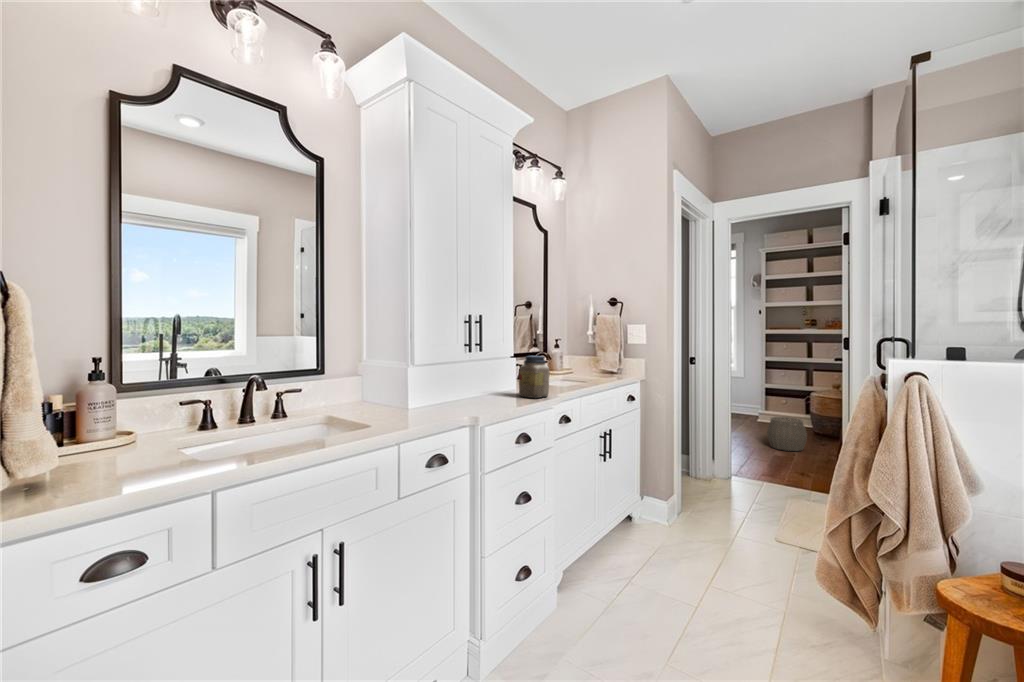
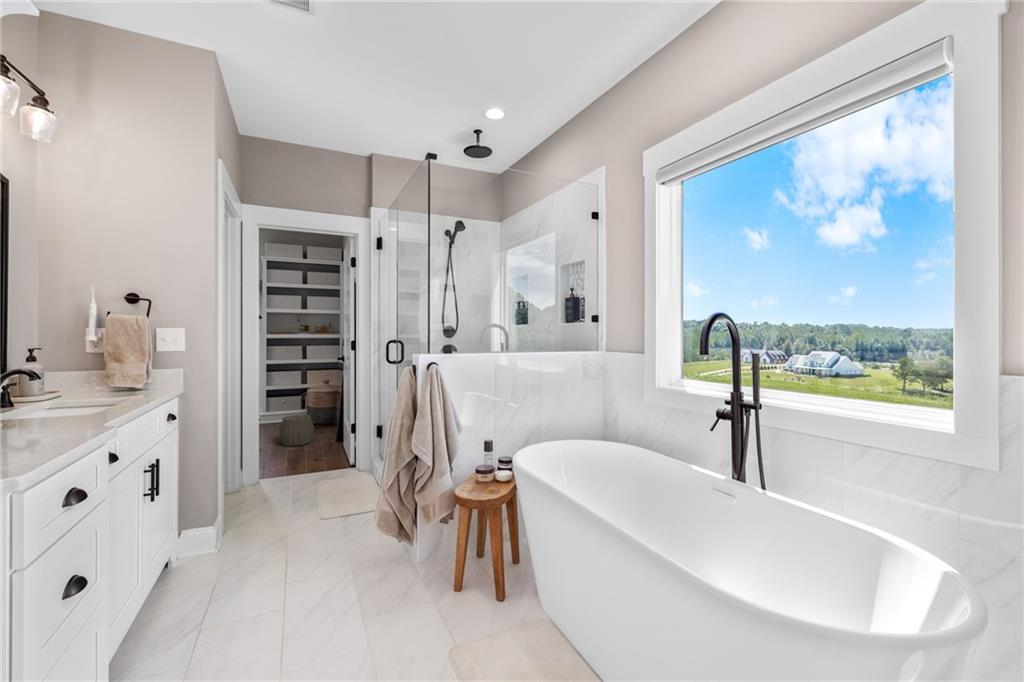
jar: present [519,356,550,398] -> none [35,373,91,434]

